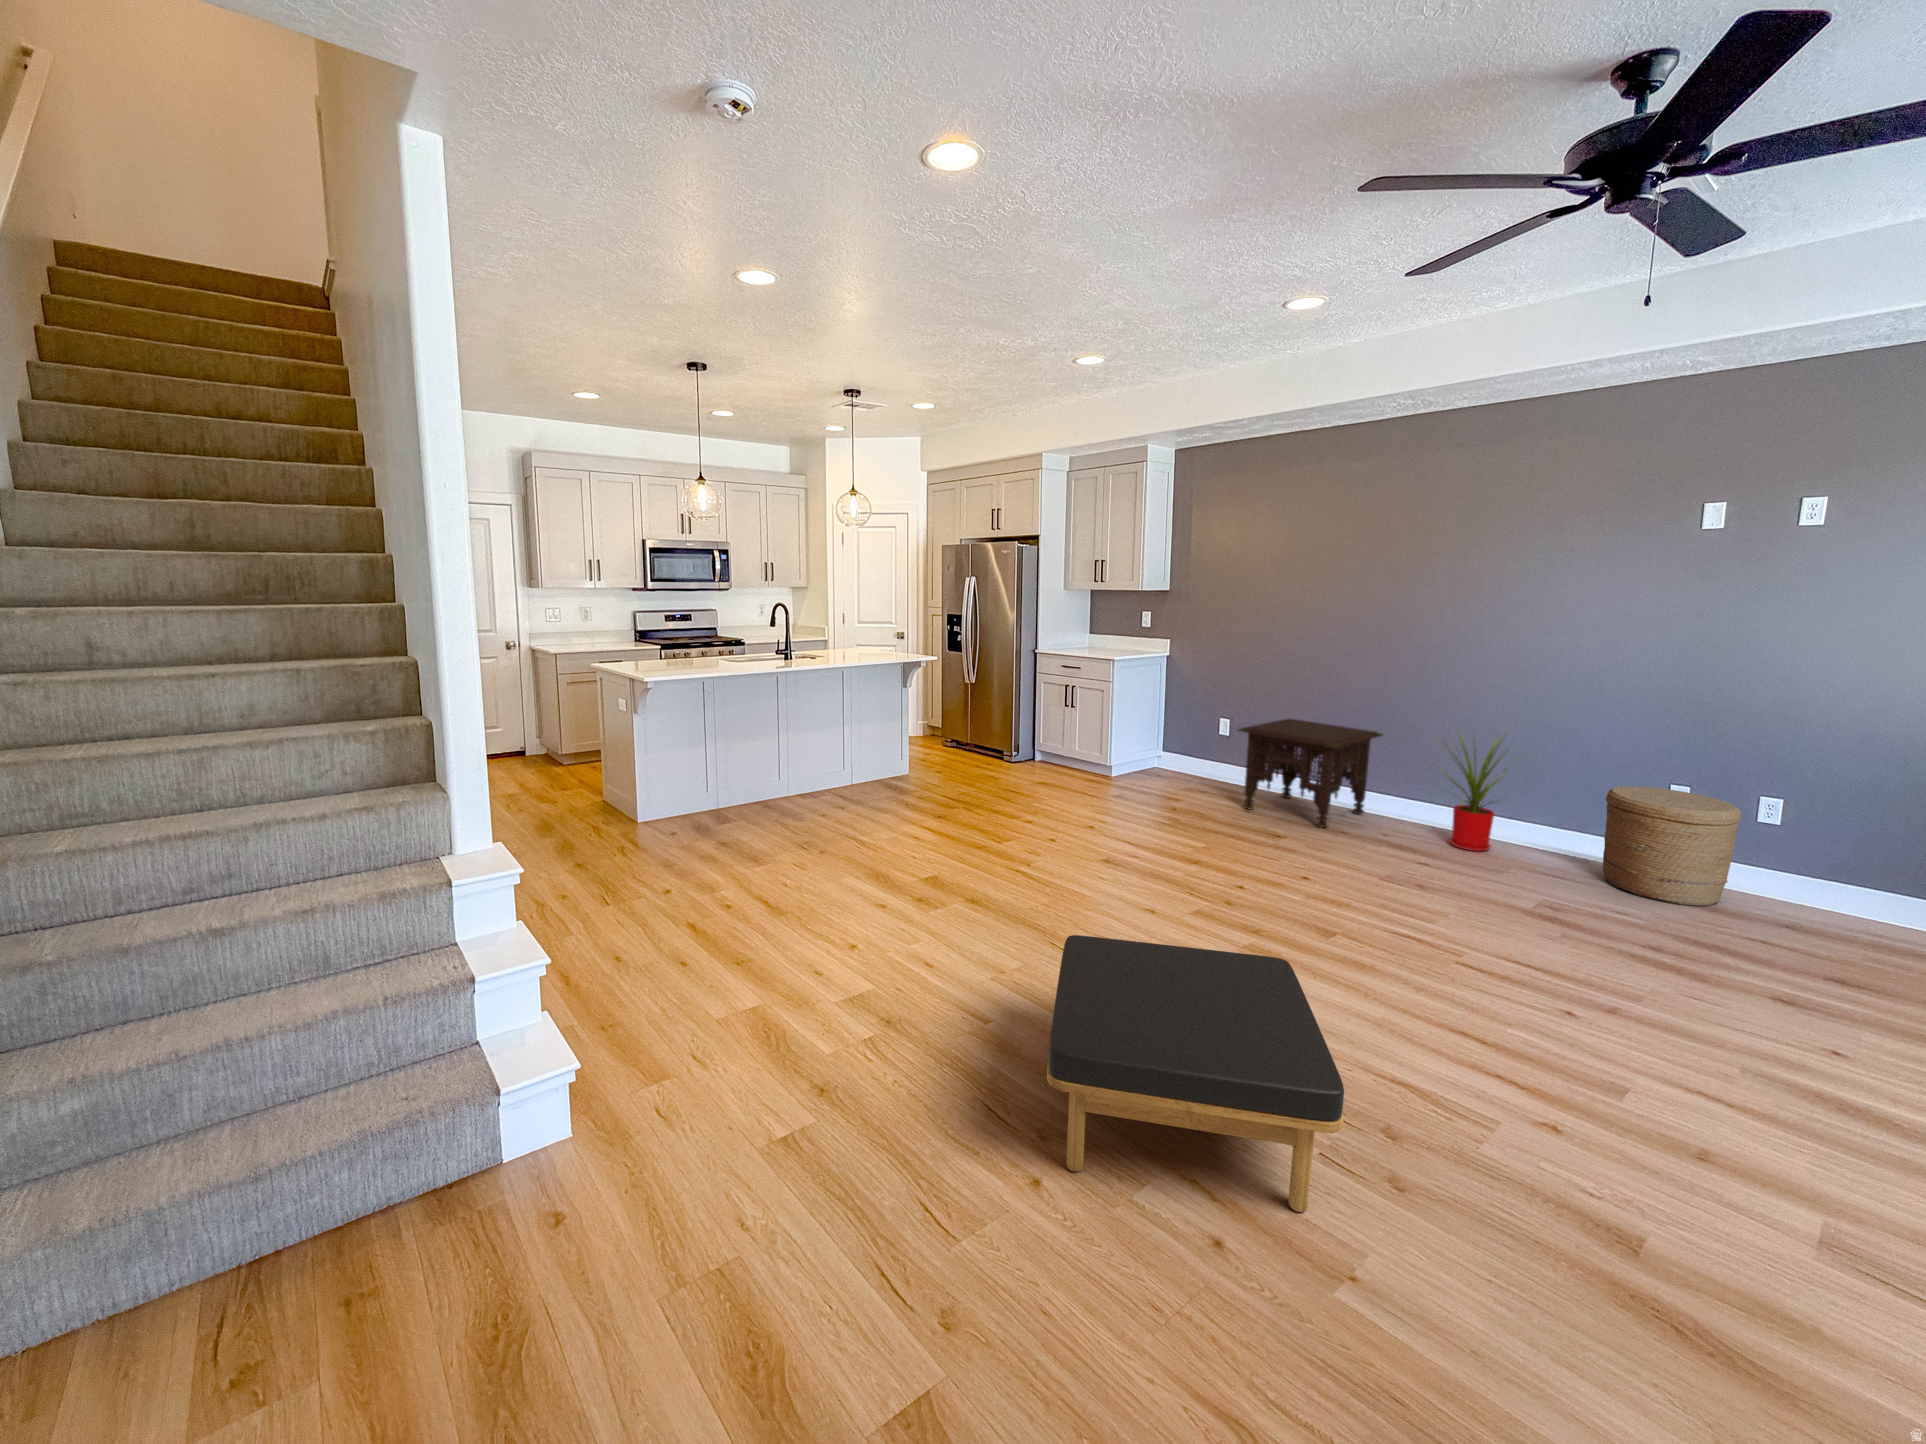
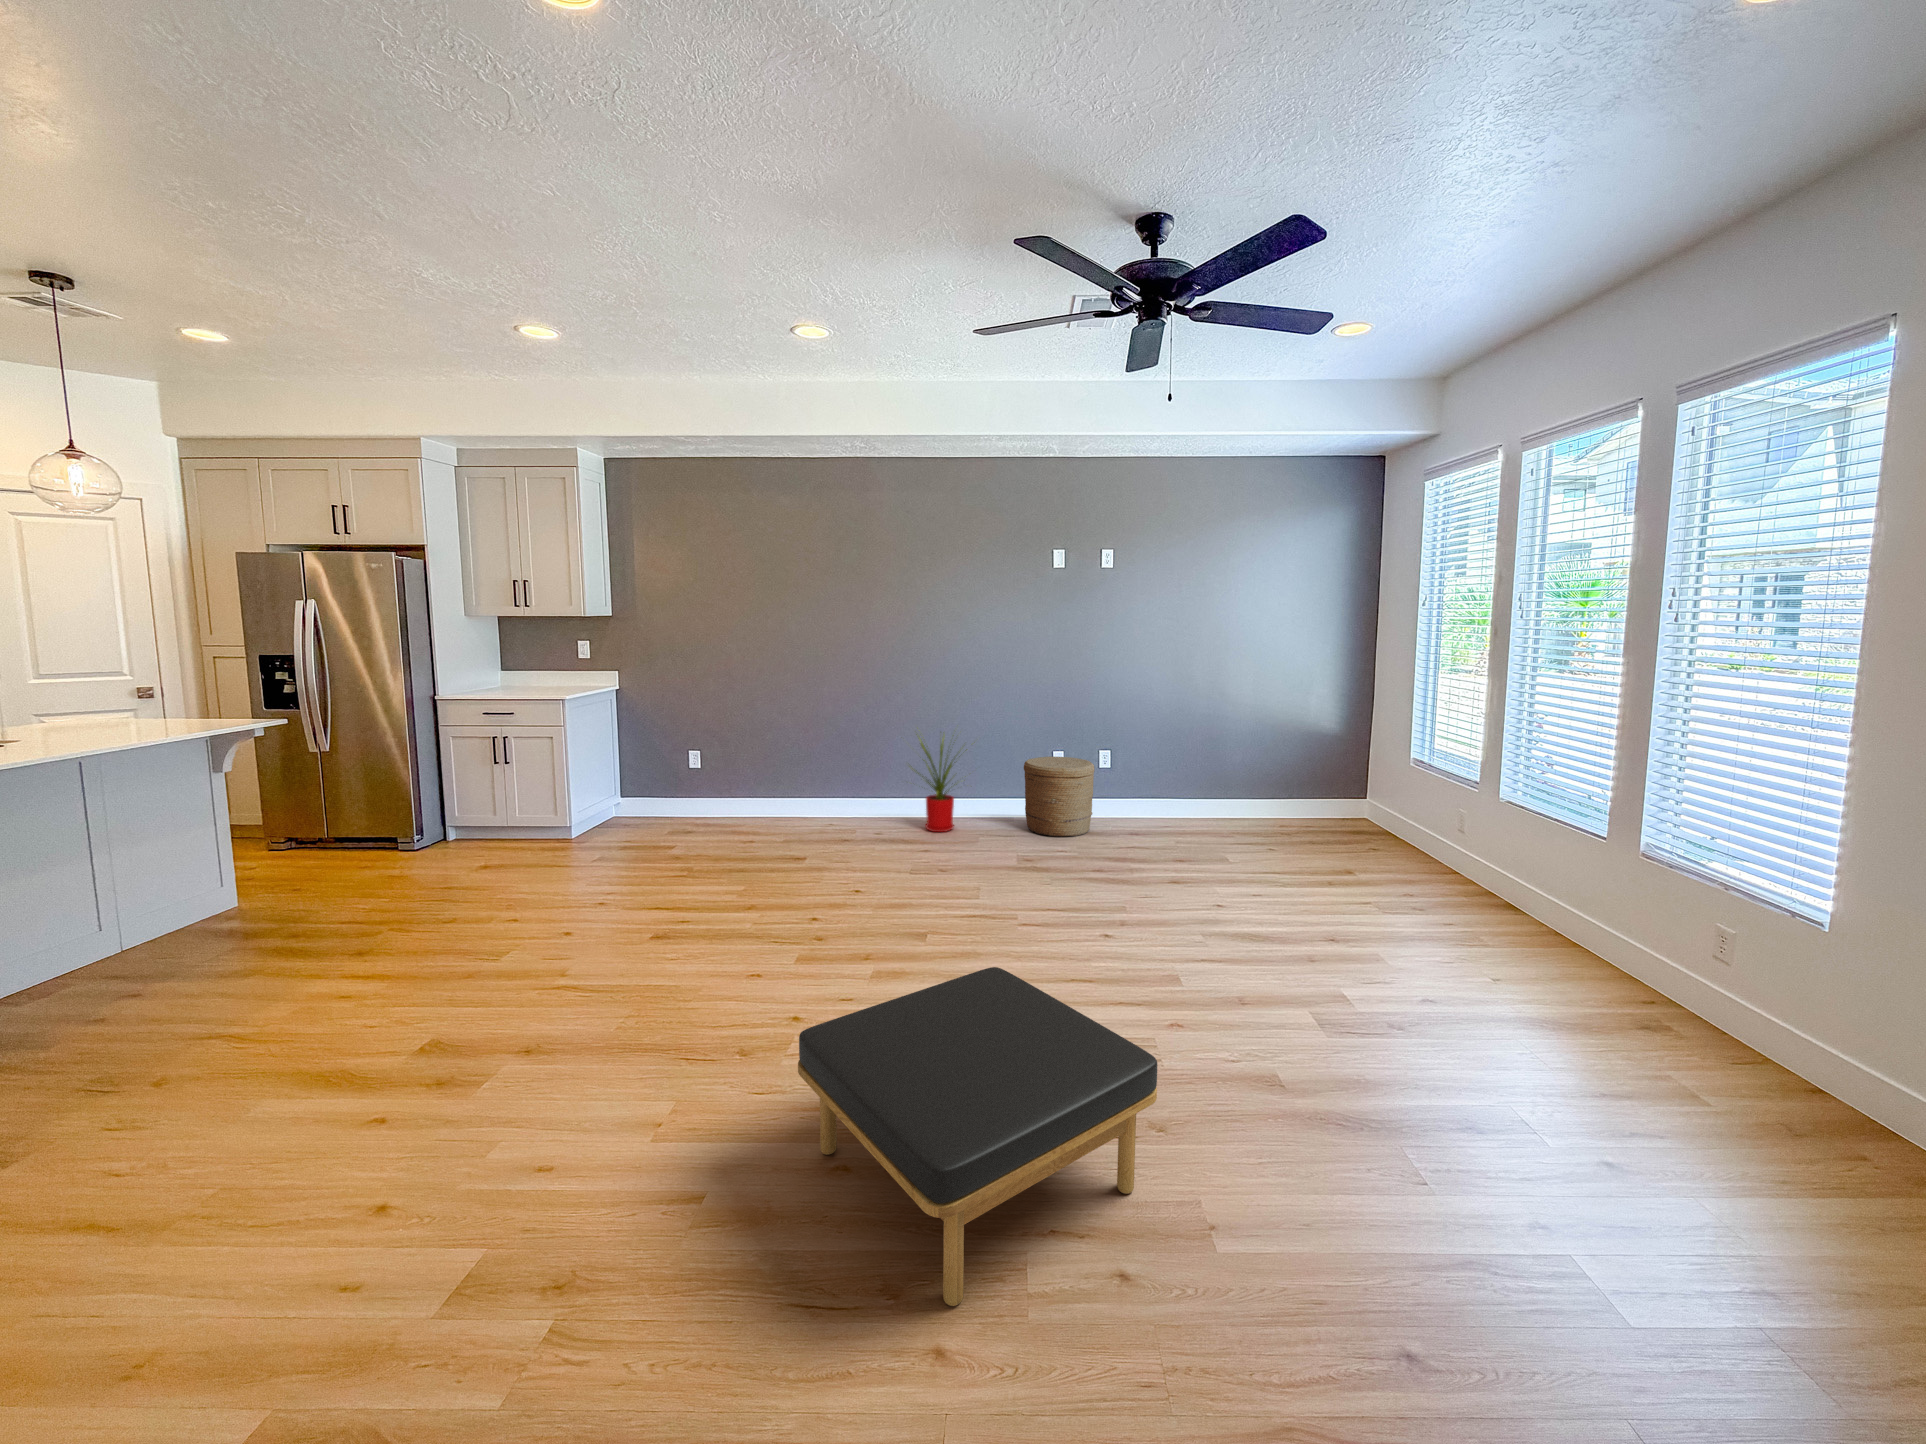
side table: present [1238,718,1383,828] -> none [735,743,857,842]

